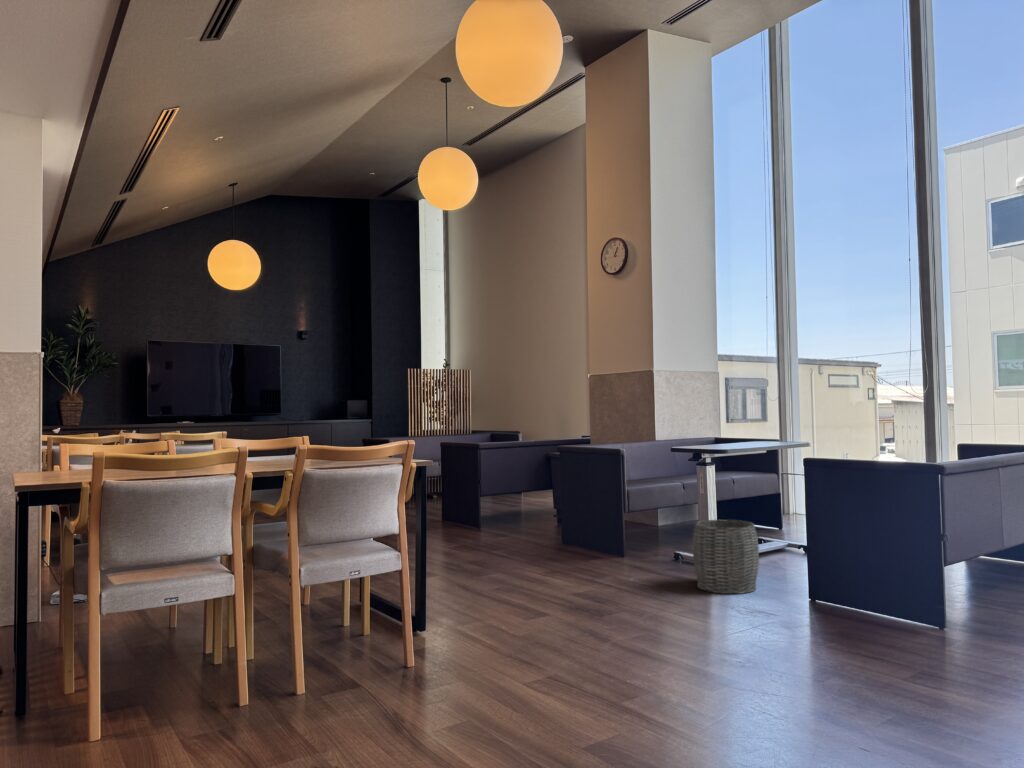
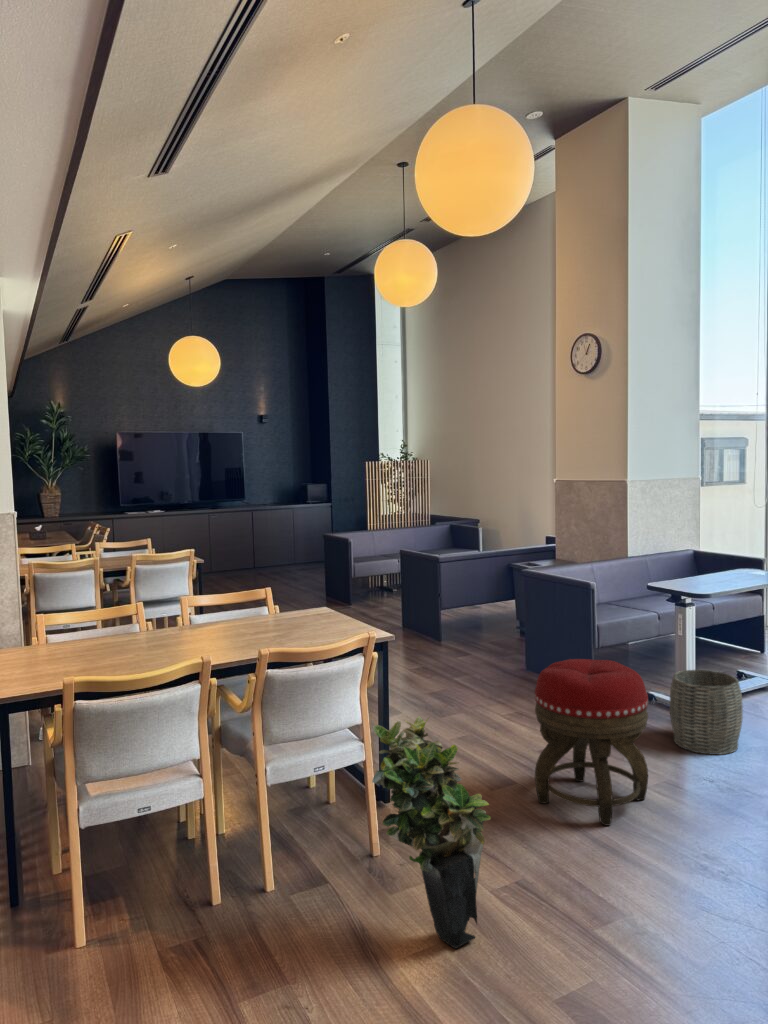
footstool: none [566,492,672,641] -> present [535,659,648,825]
potted plant: none [406,507,521,723] -> present [372,716,490,949]

